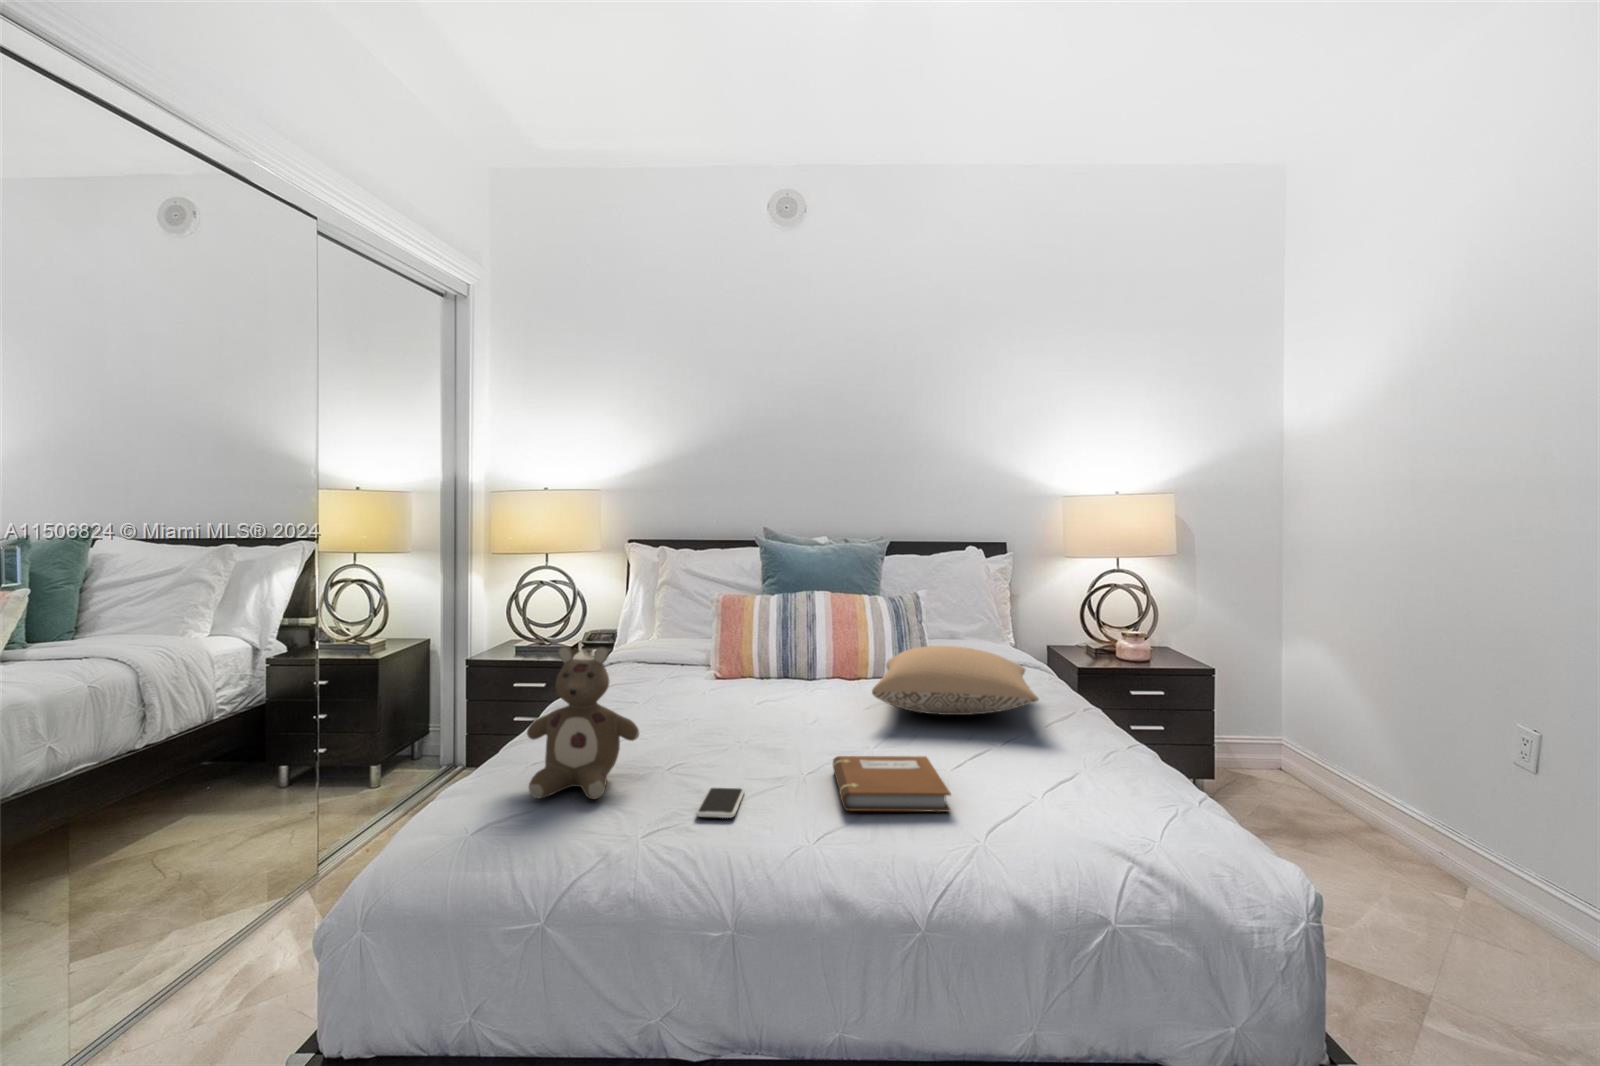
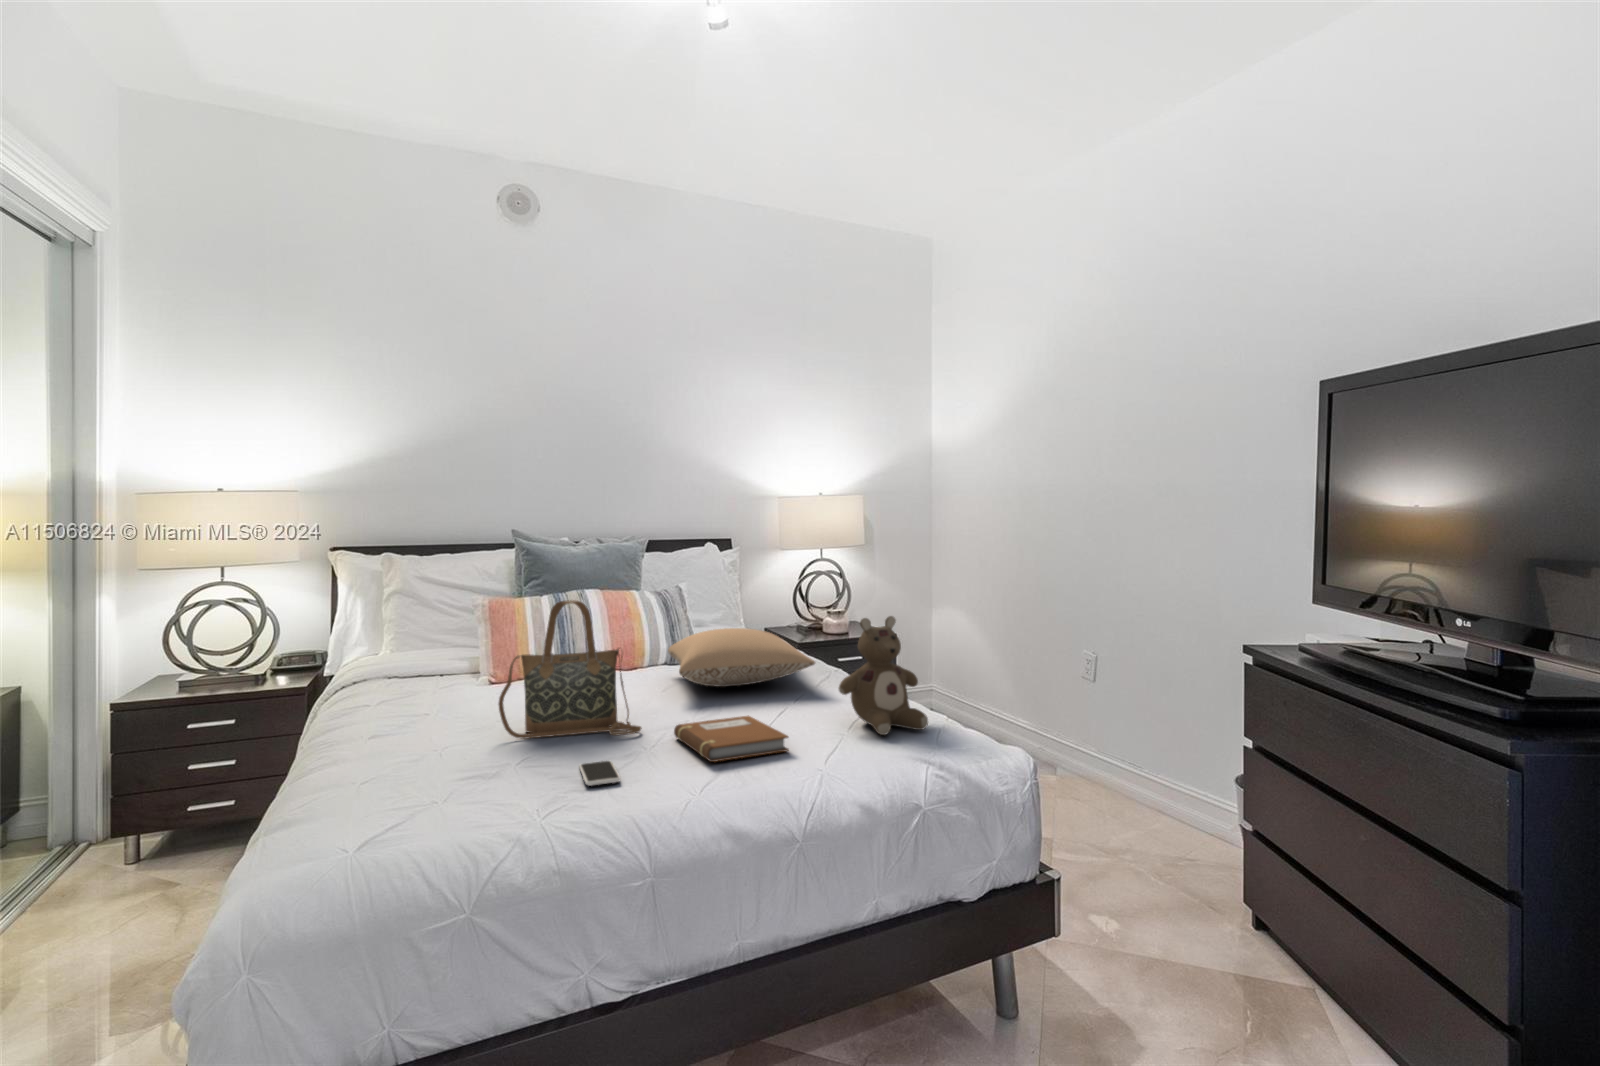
handbag: none [666,603,805,759] -> present [499,600,642,739]
stuffed bear: present [527,647,639,799] -> present [839,616,928,735]

